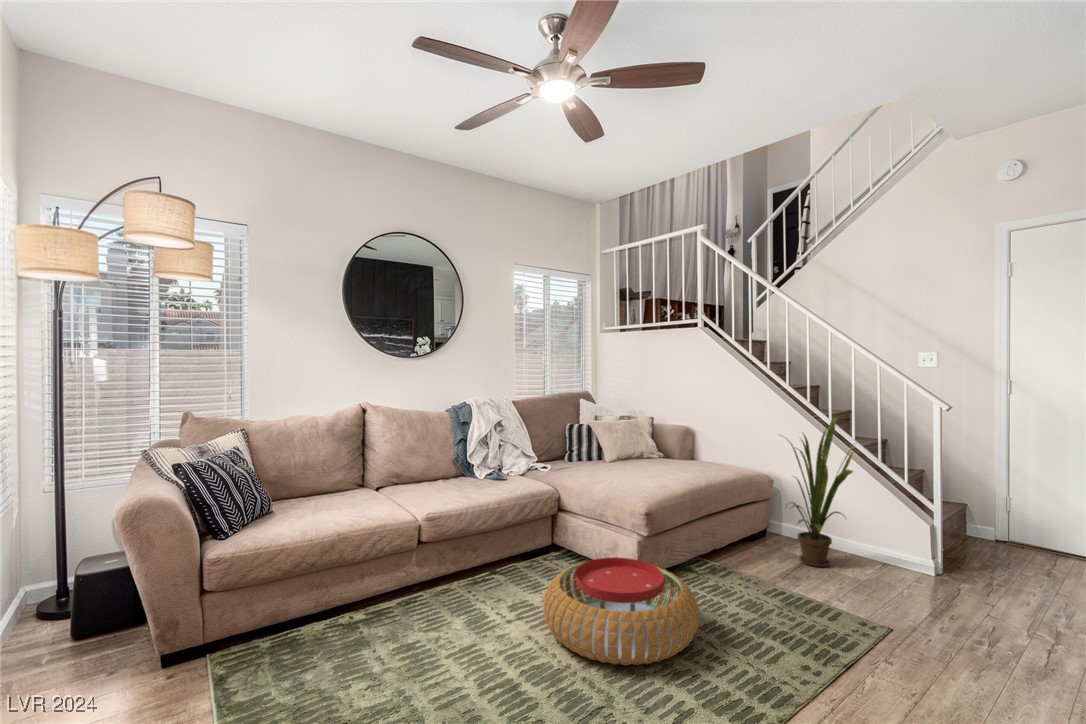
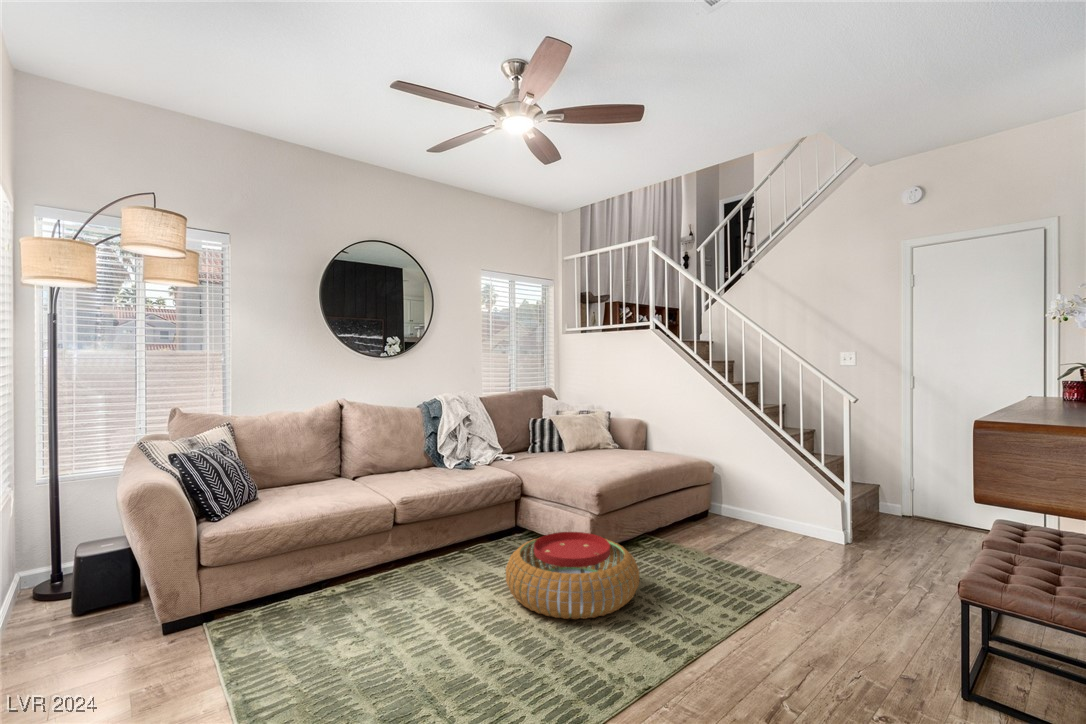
house plant: present [790,417,859,567] -> none [713,409,785,540]

